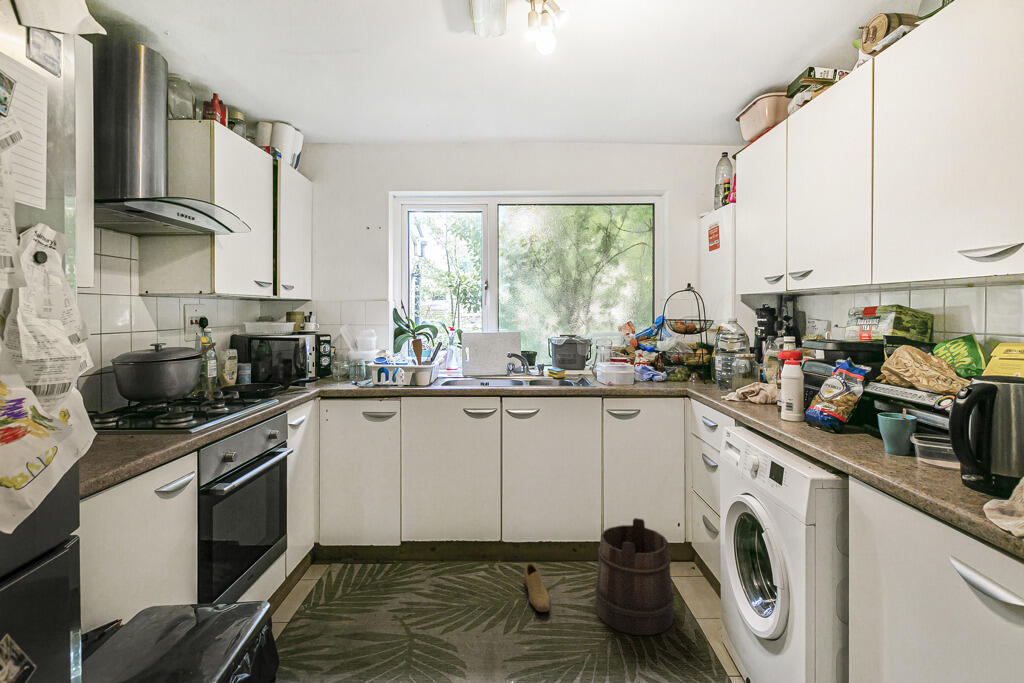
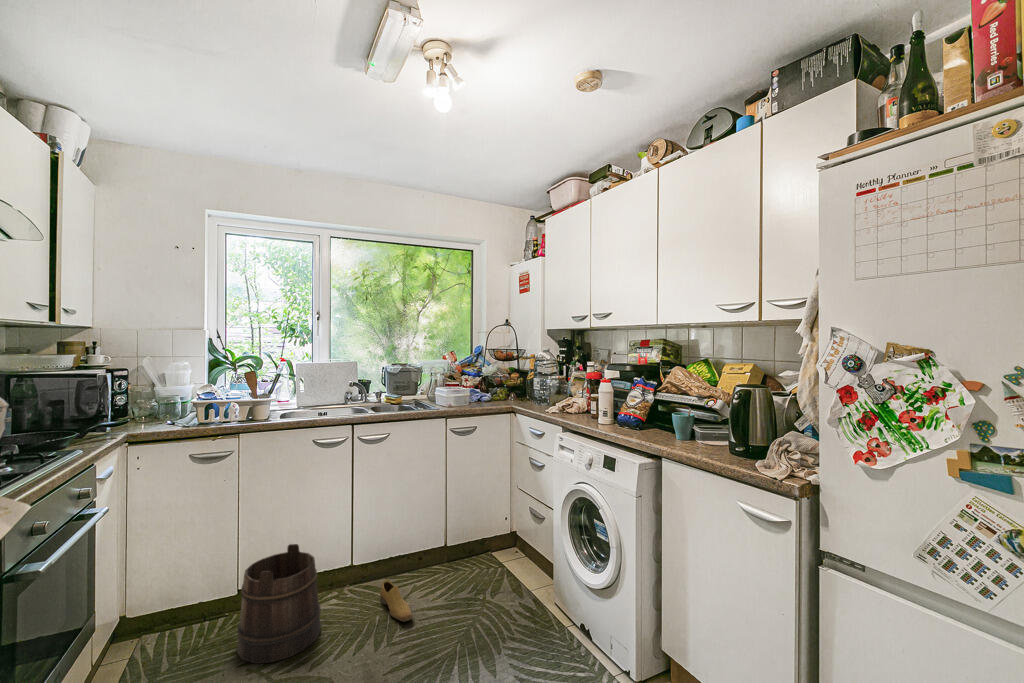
bucket: present [595,518,674,635] -> present [237,544,321,664]

